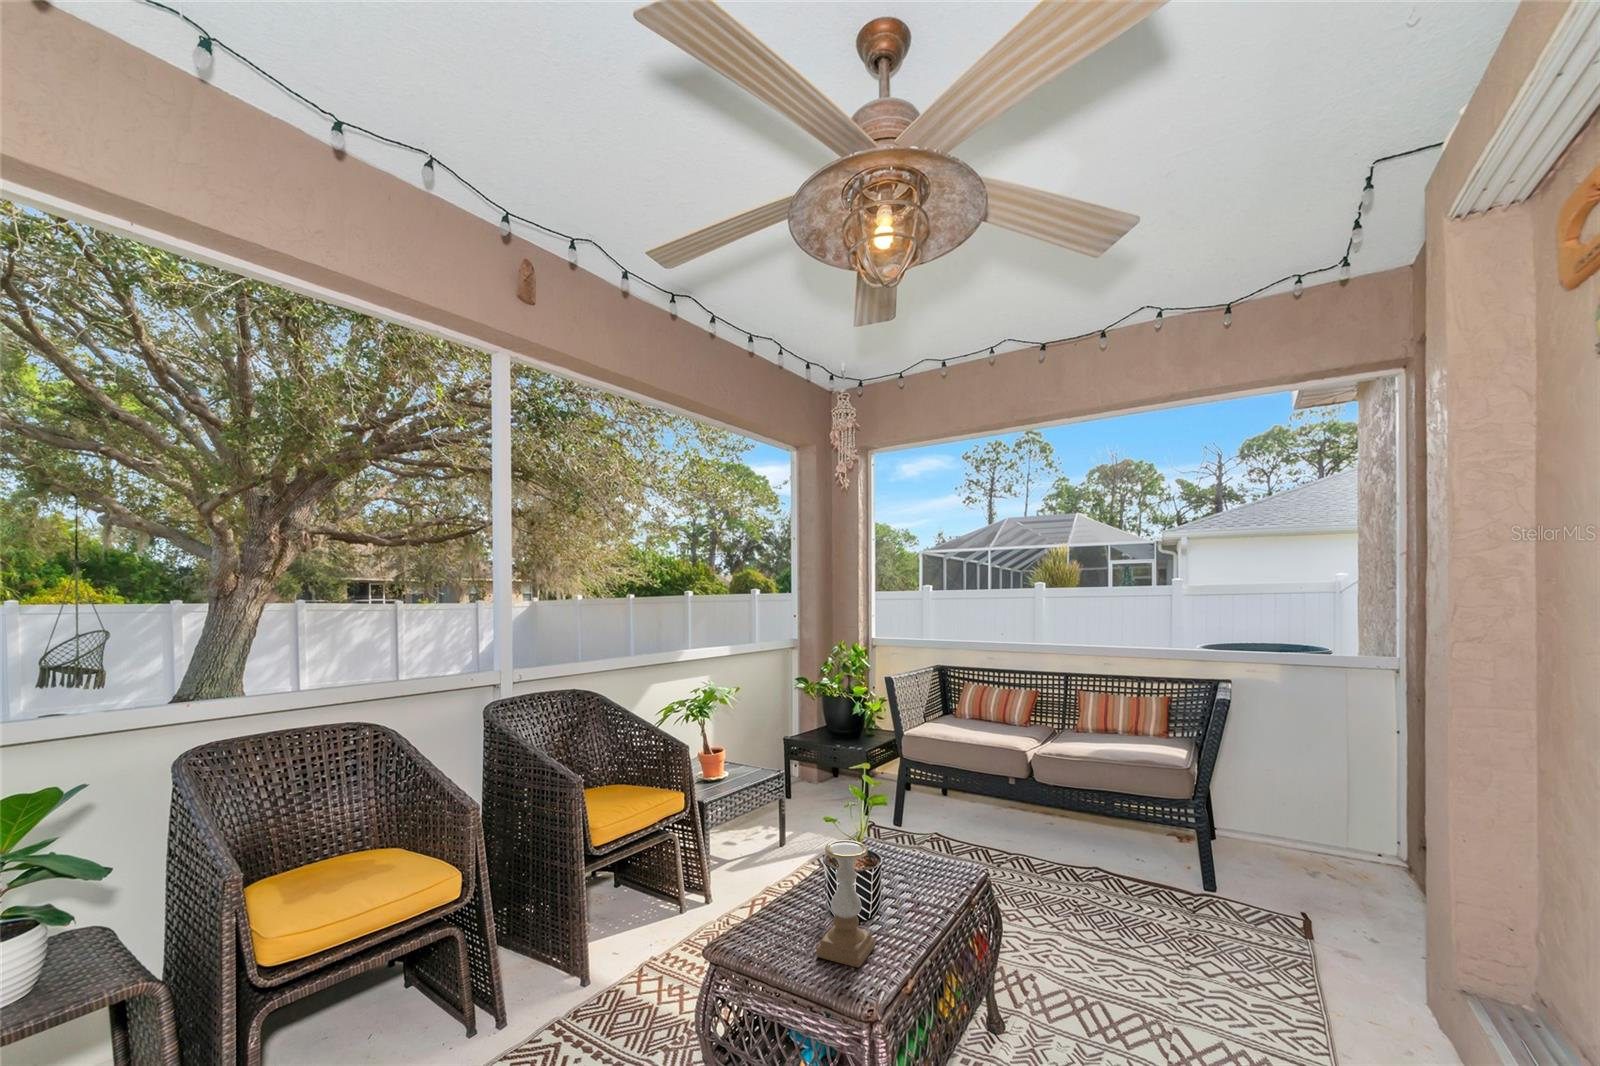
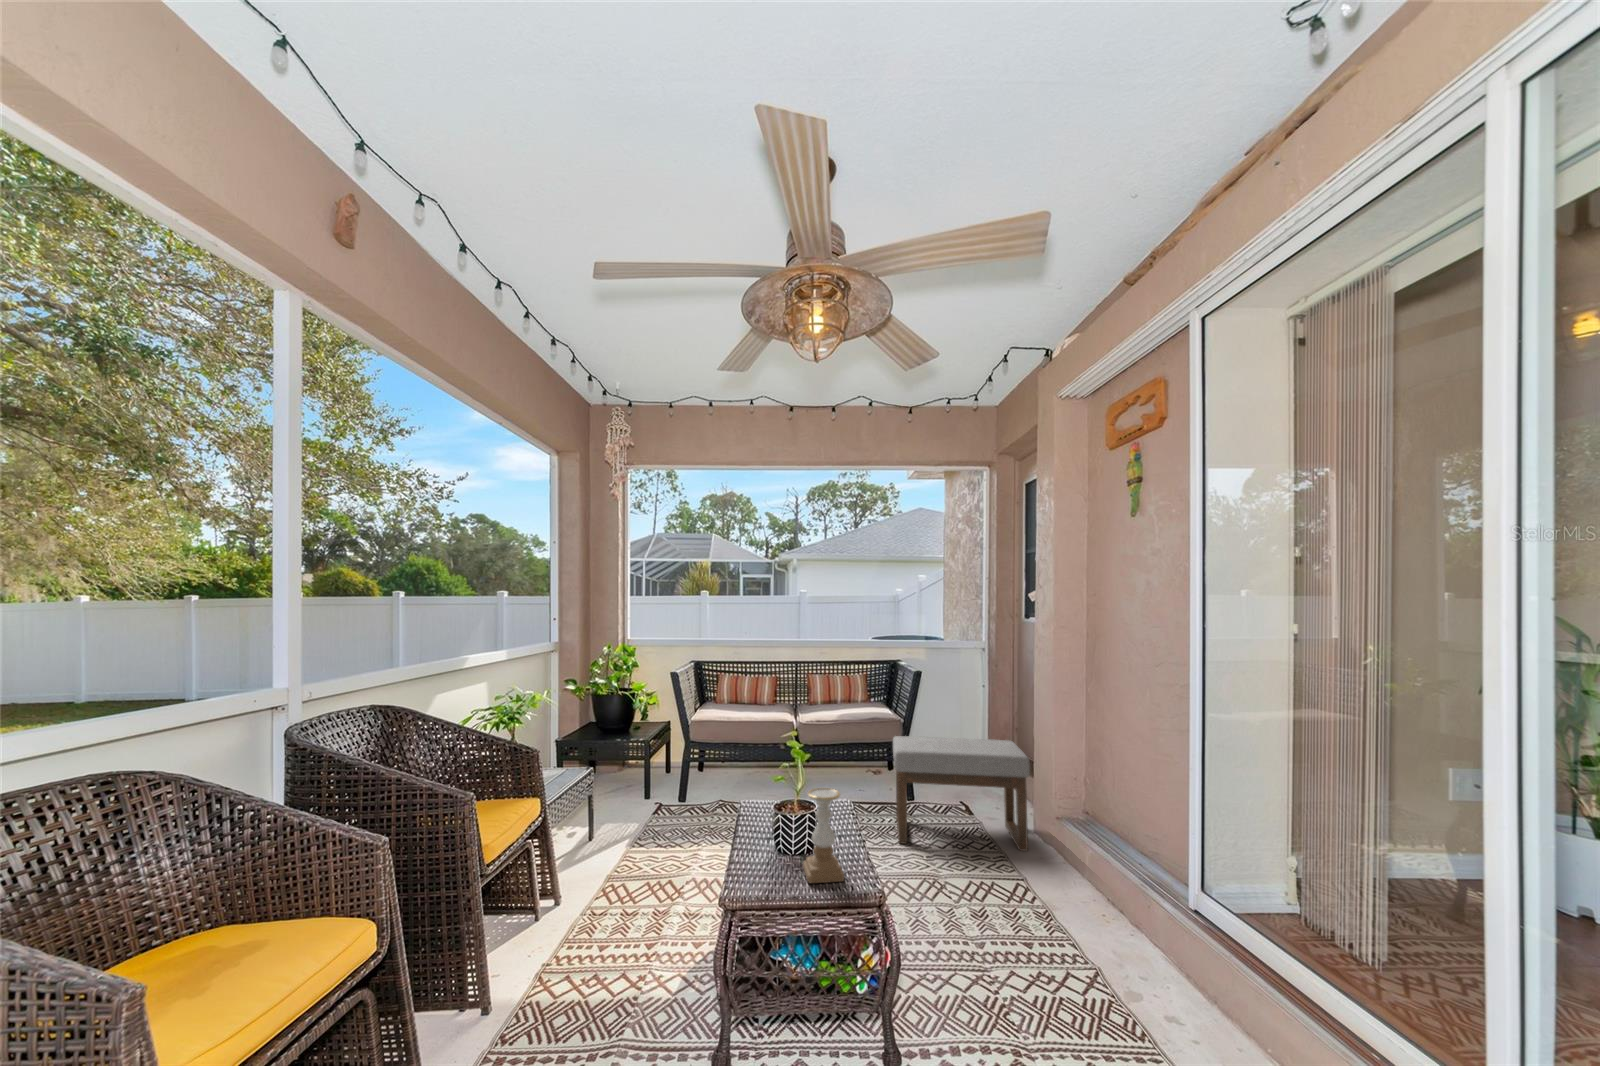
ottoman: none [1133,794,1382,1028] -> present [893,736,1030,851]

